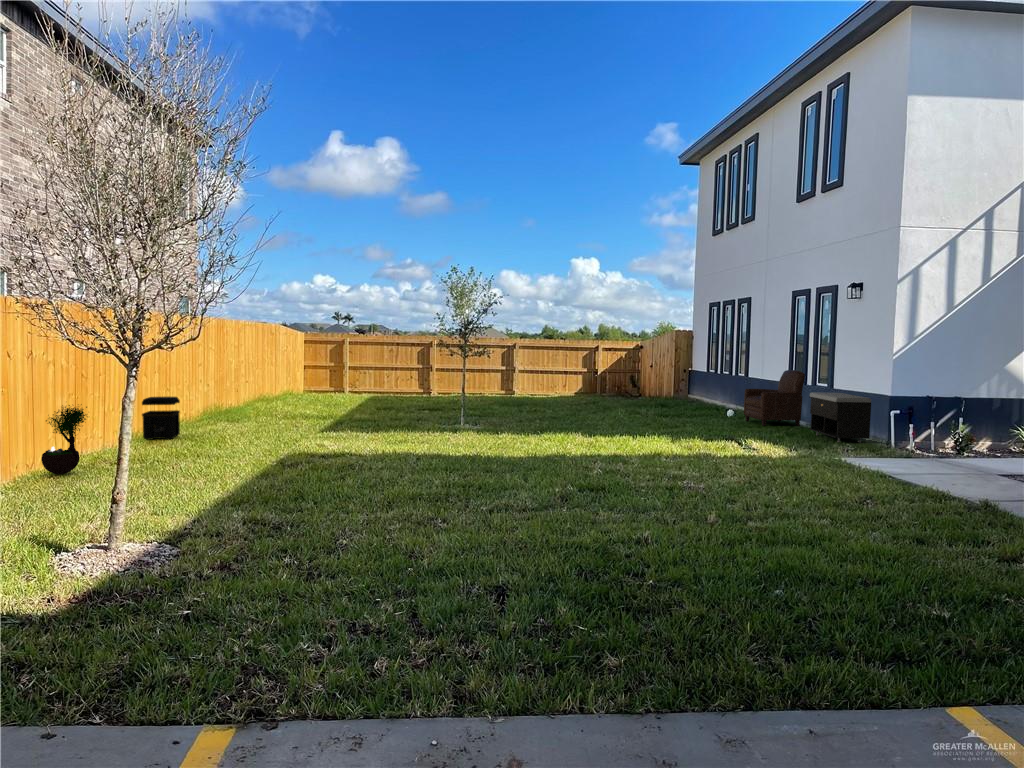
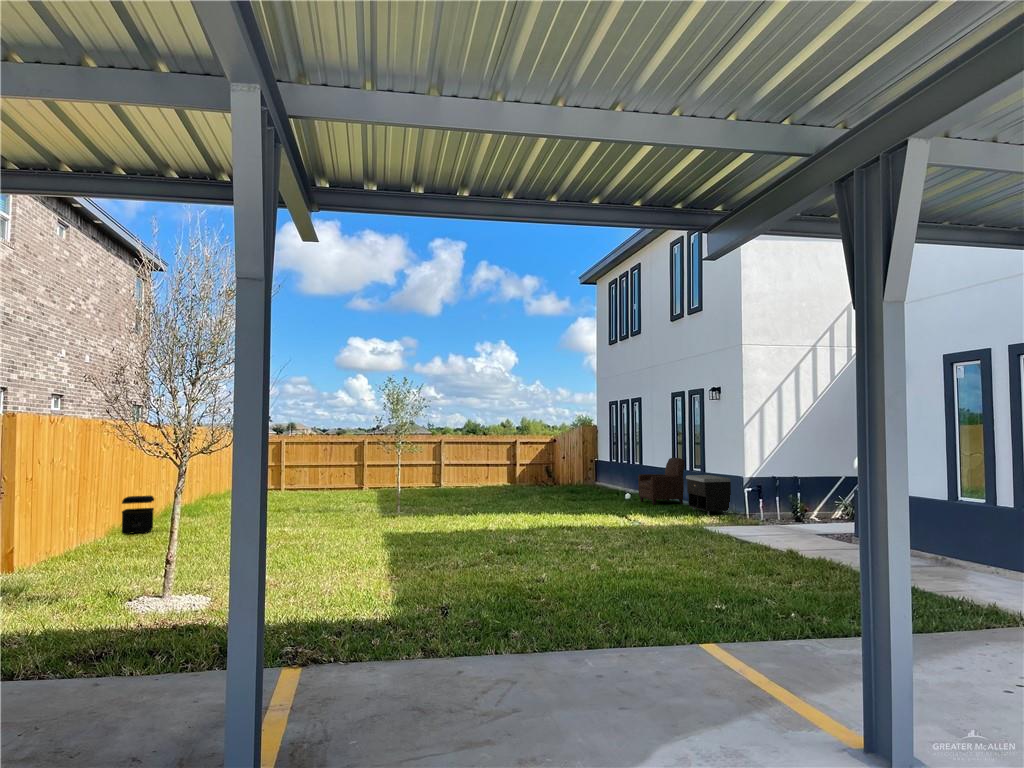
potted tree: present [41,404,87,474] -> none [57,500,99,562]

